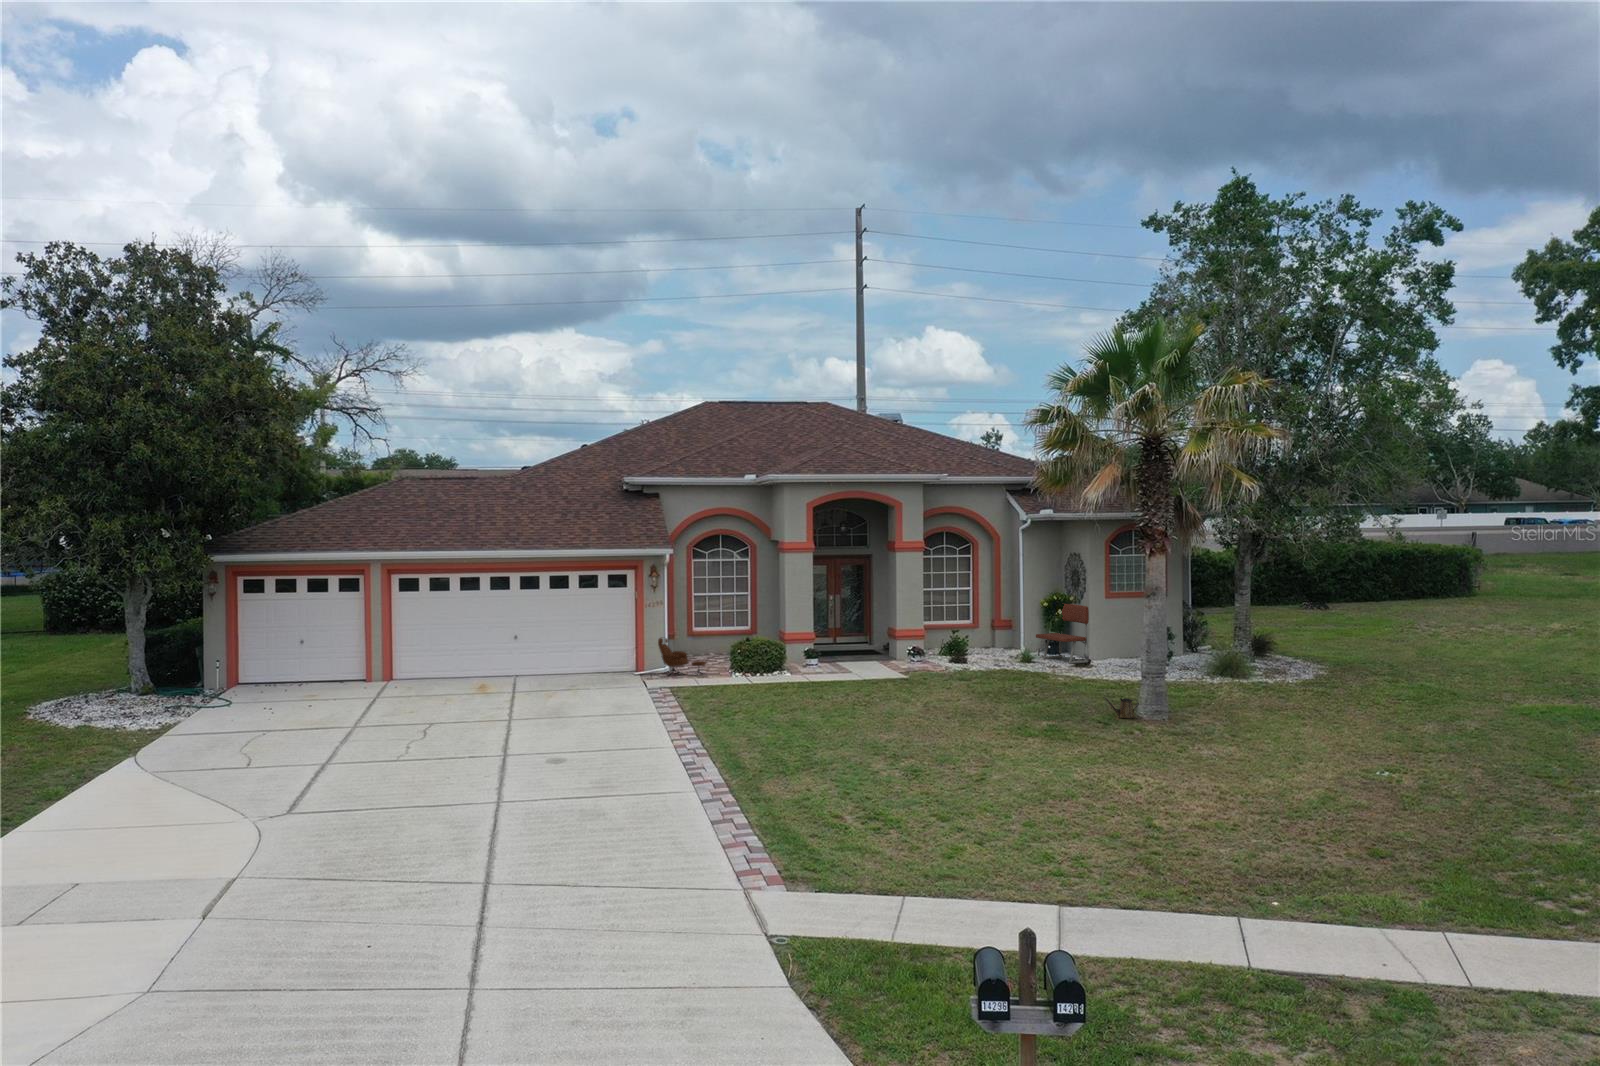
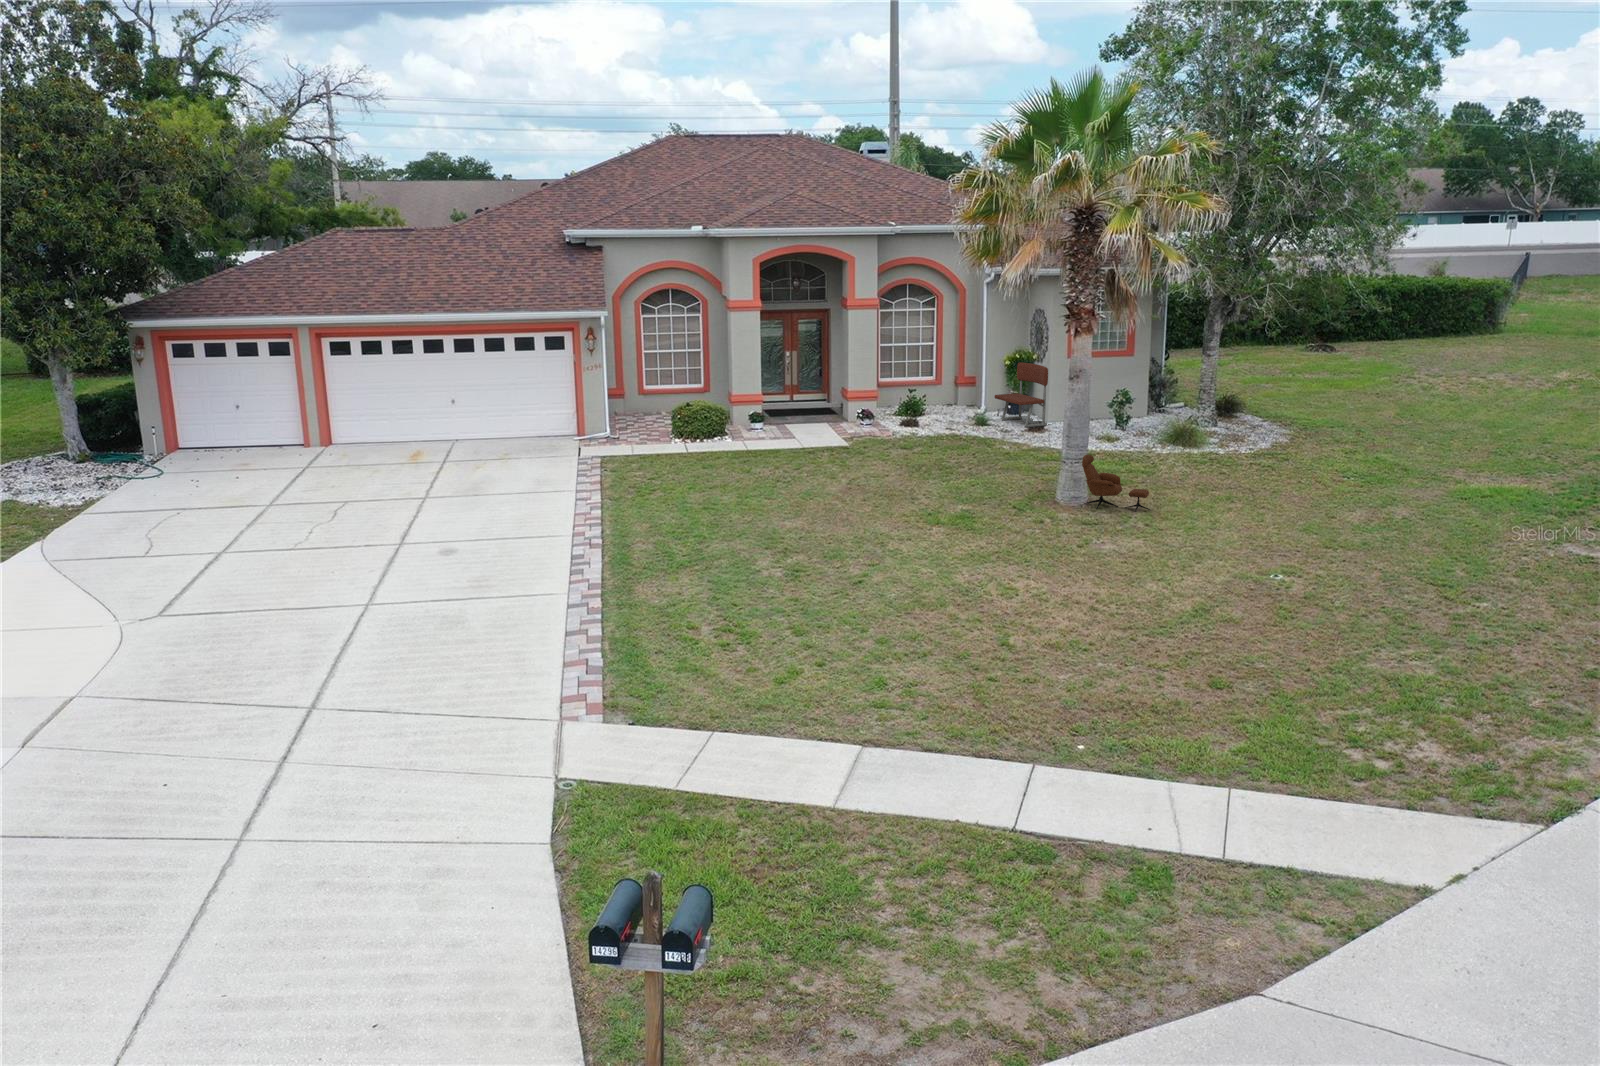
lounge chair: present [658,638,706,674] -> present [1082,455,1150,511]
watering can: present [1103,697,1139,718] -> none [1025,481,1061,503]

